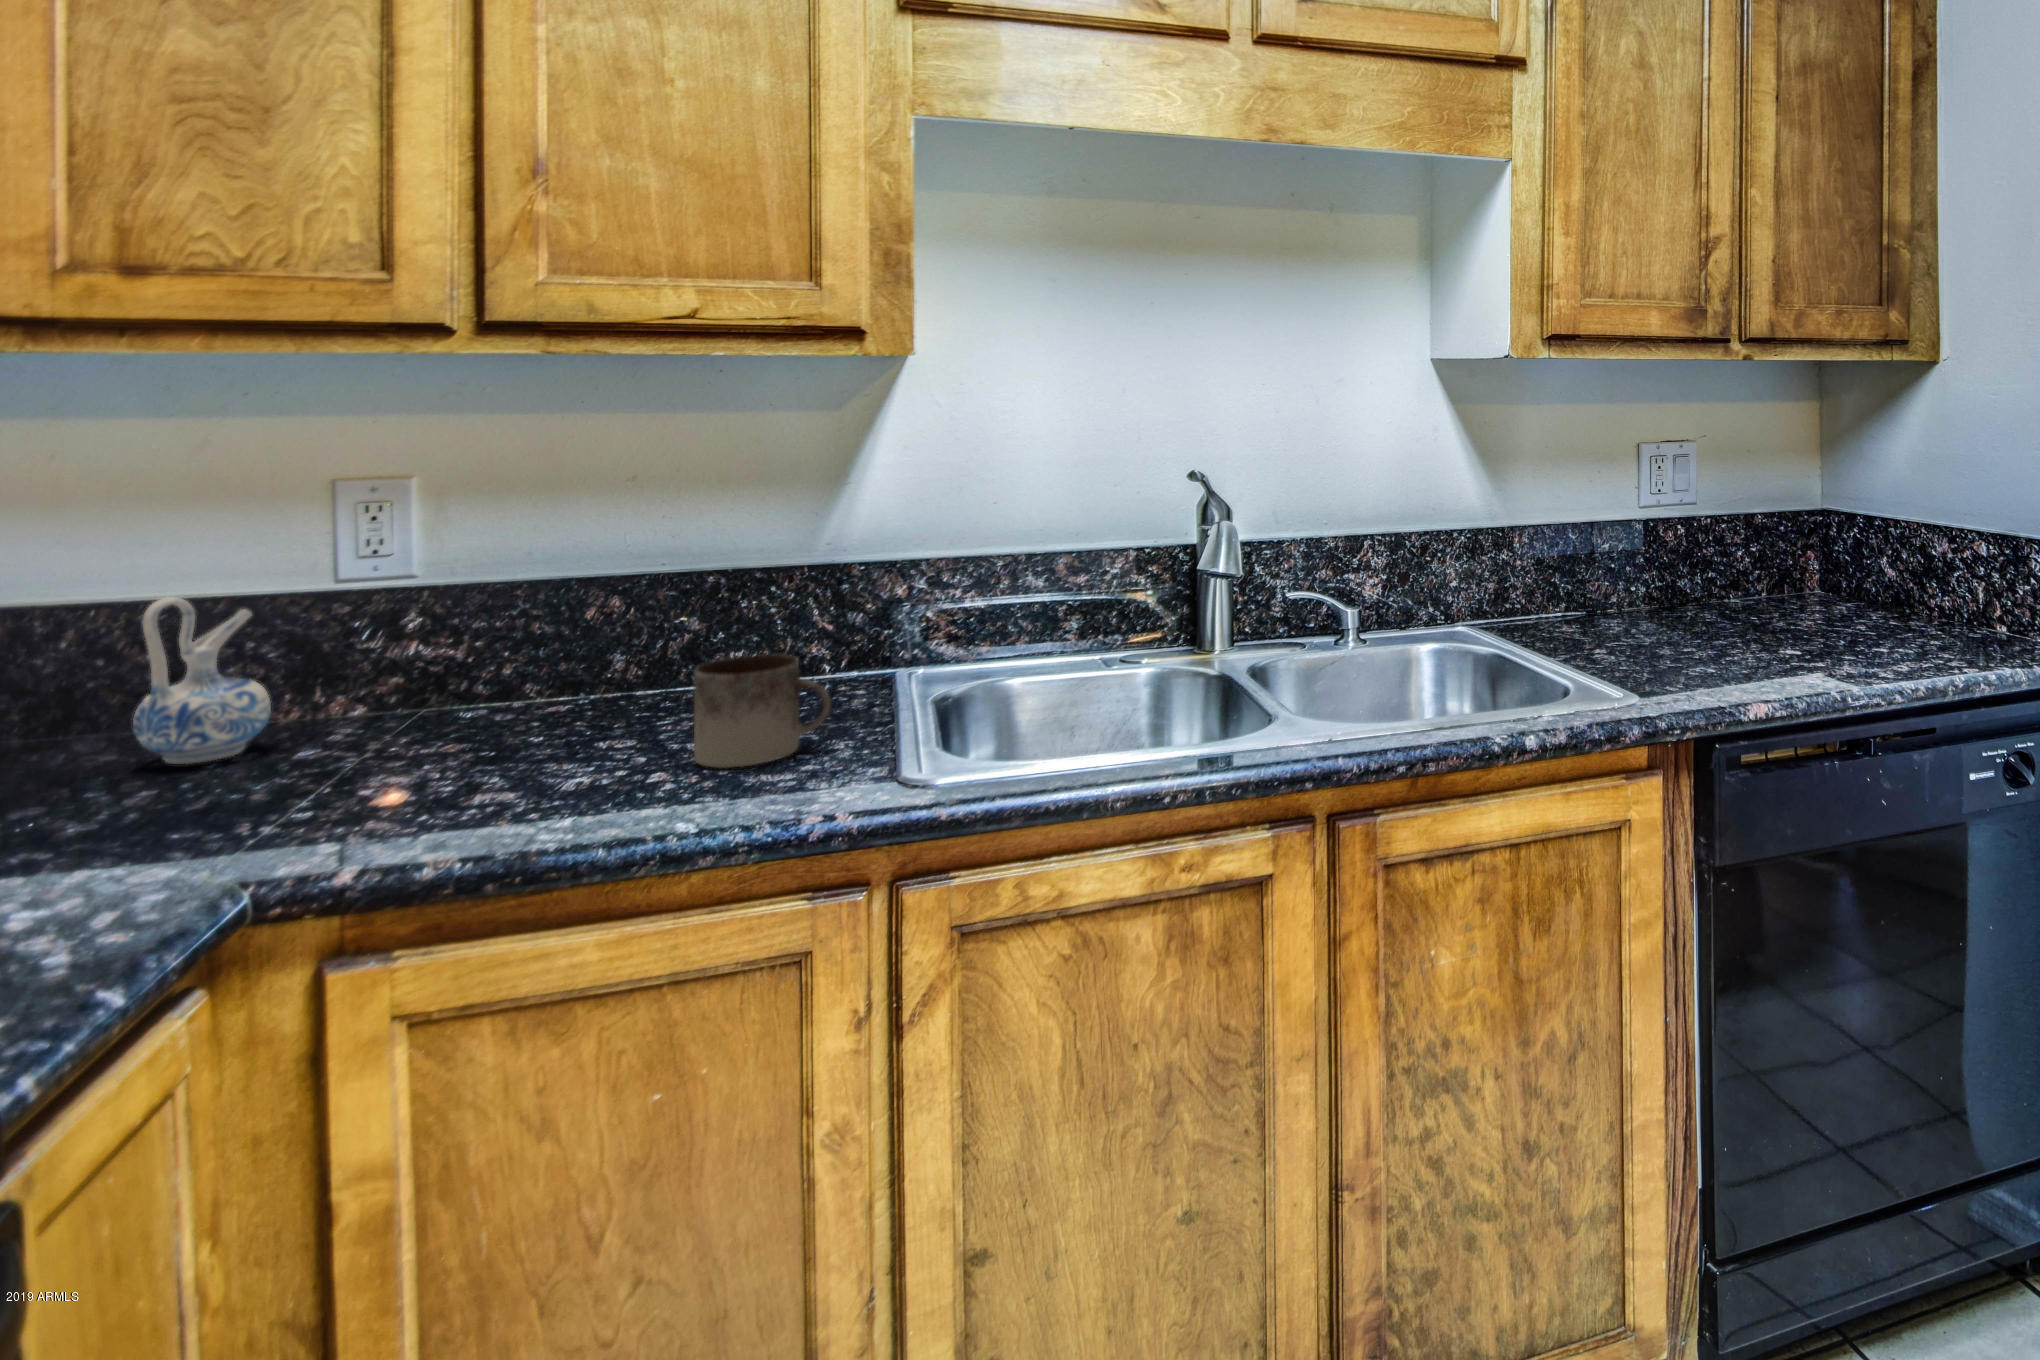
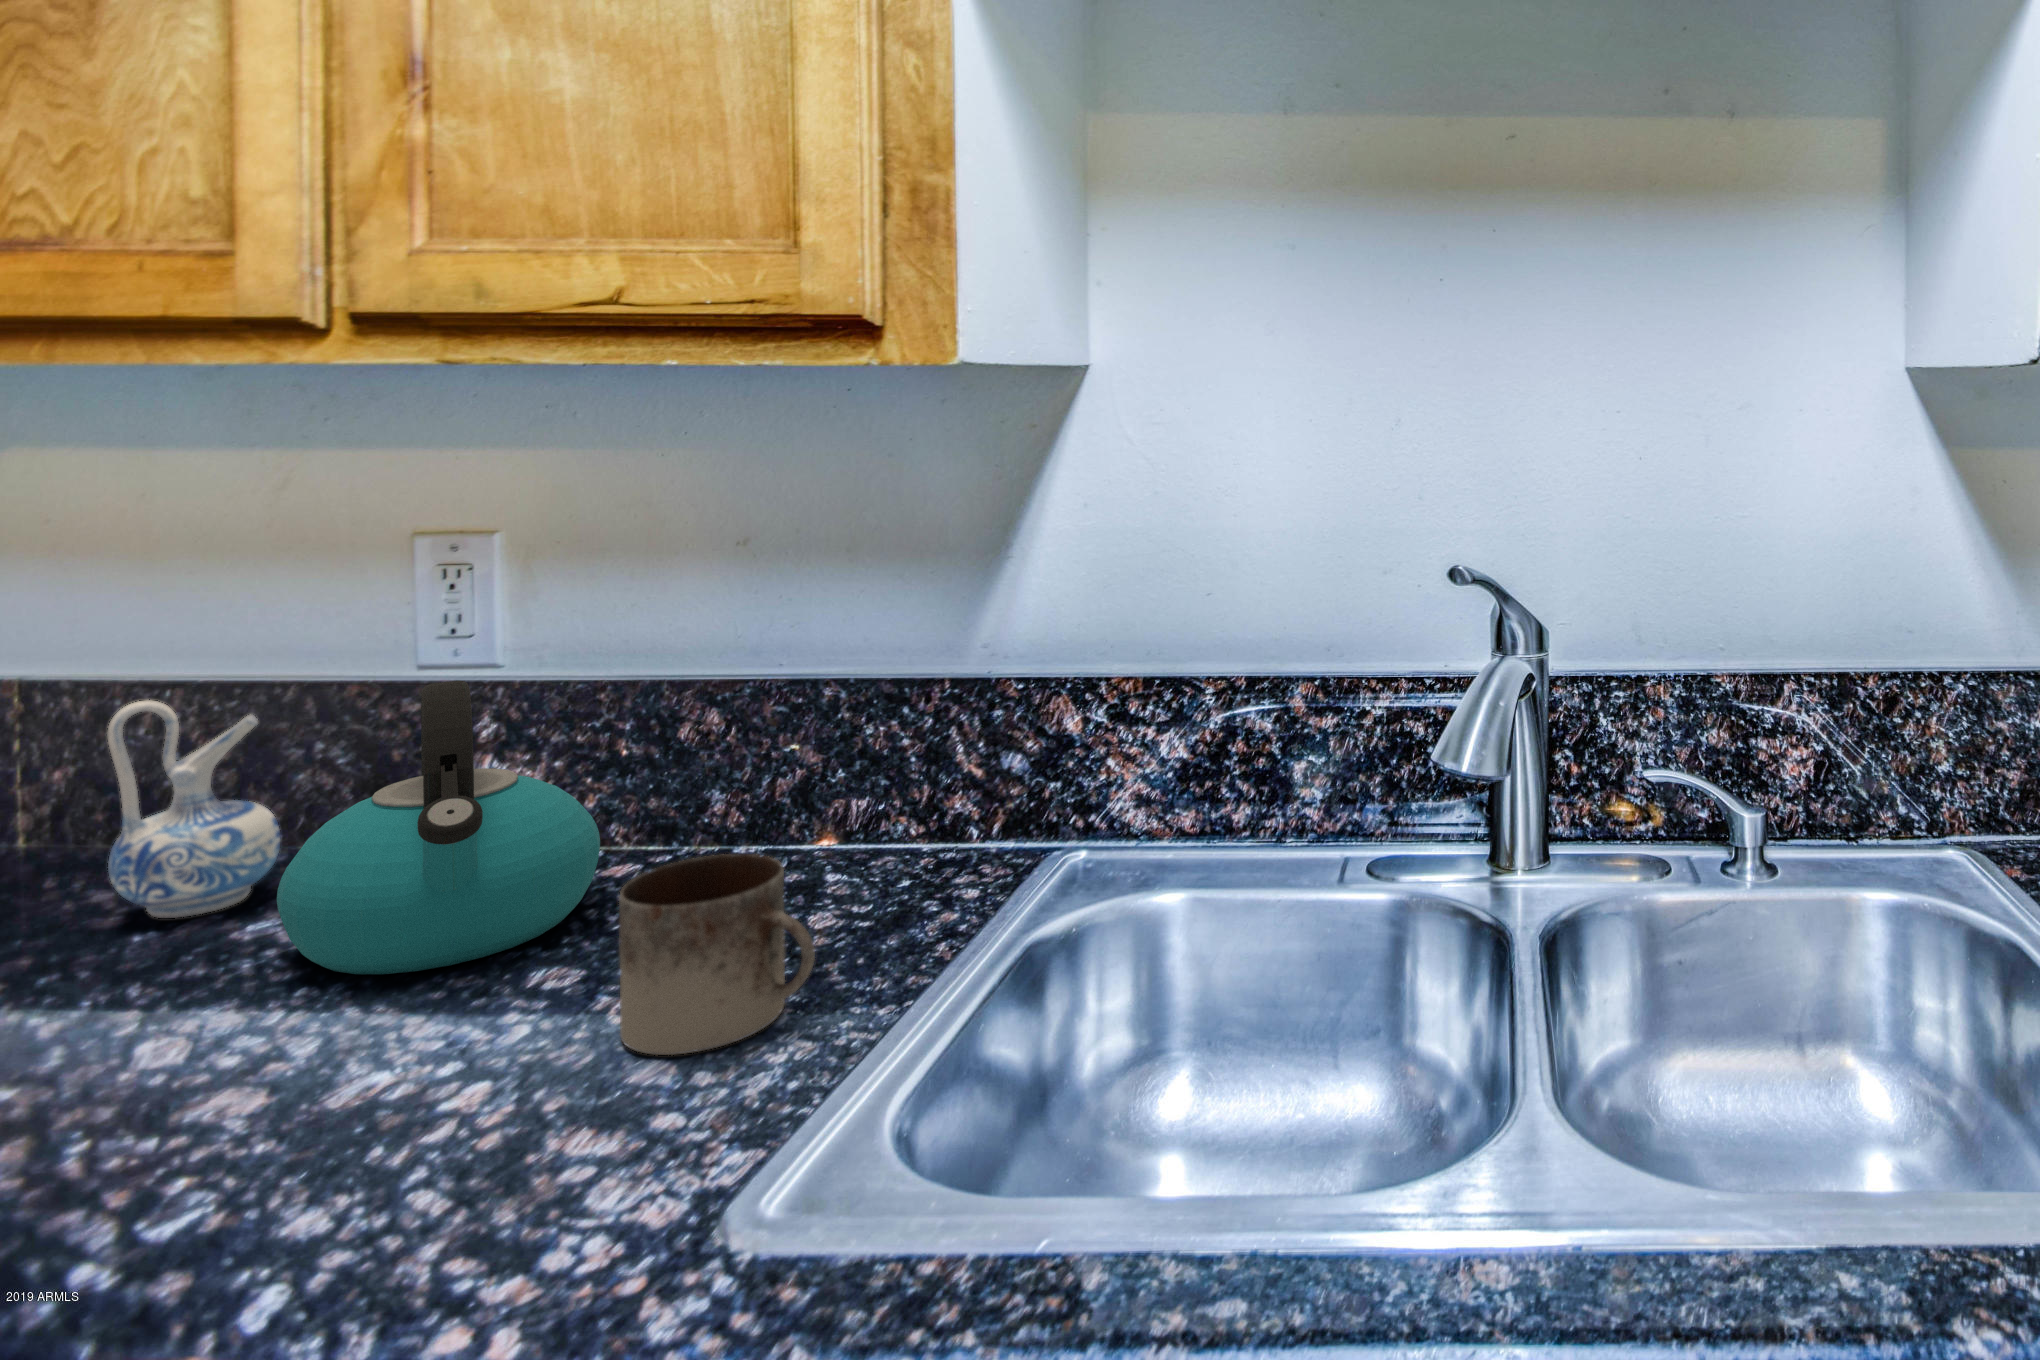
kettle: none [347,567,582,767] -> present [277,681,600,974]

